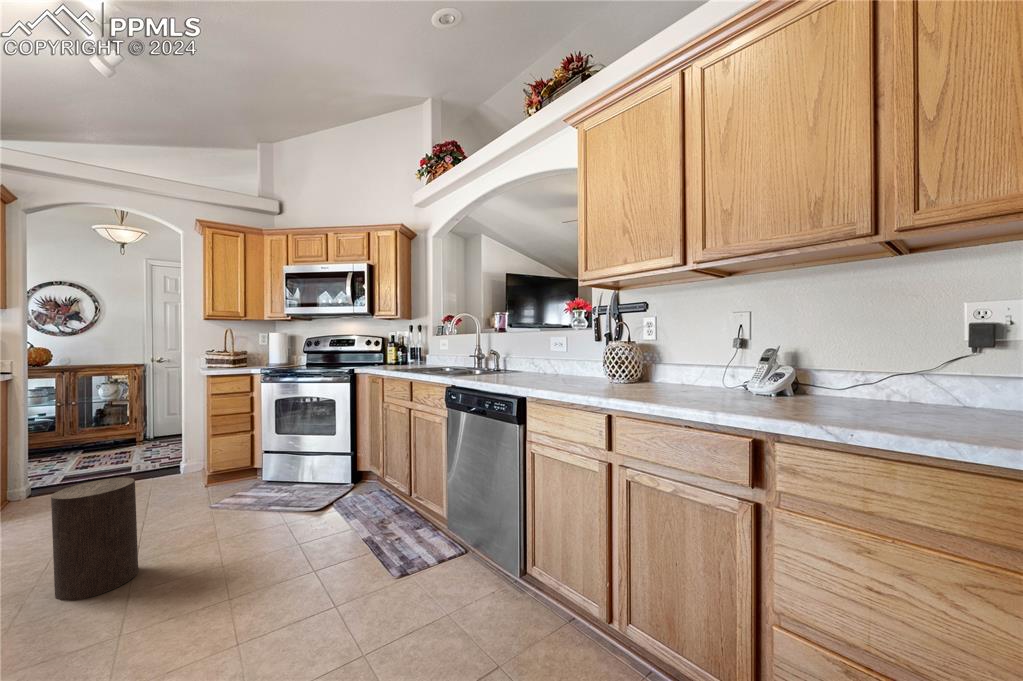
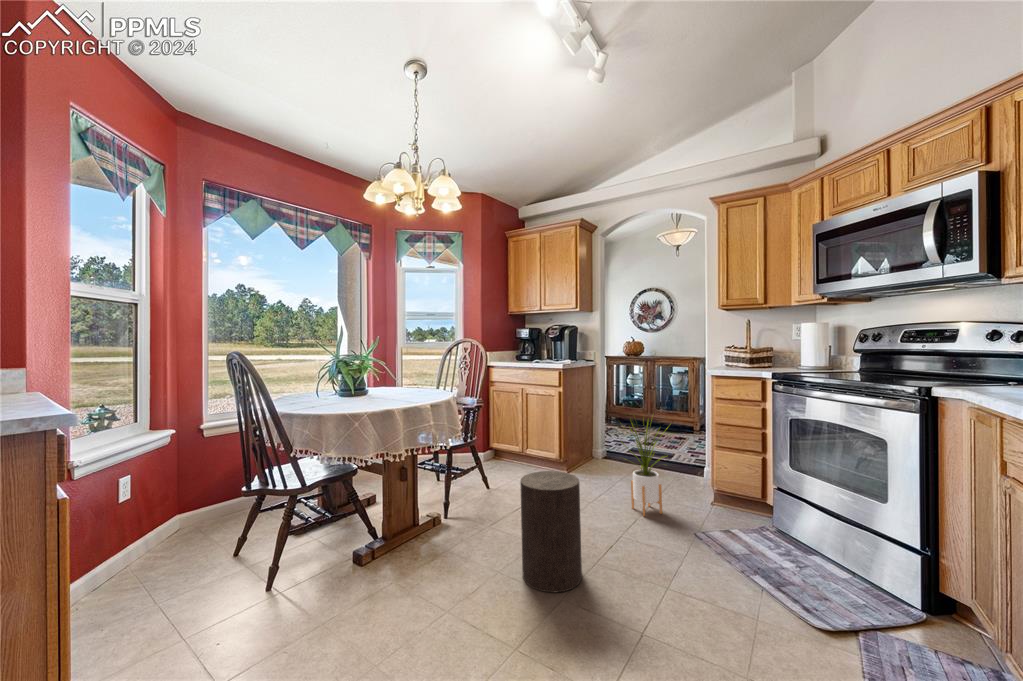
house plant: none [113,414,182,515] -> present [623,422,662,516]

